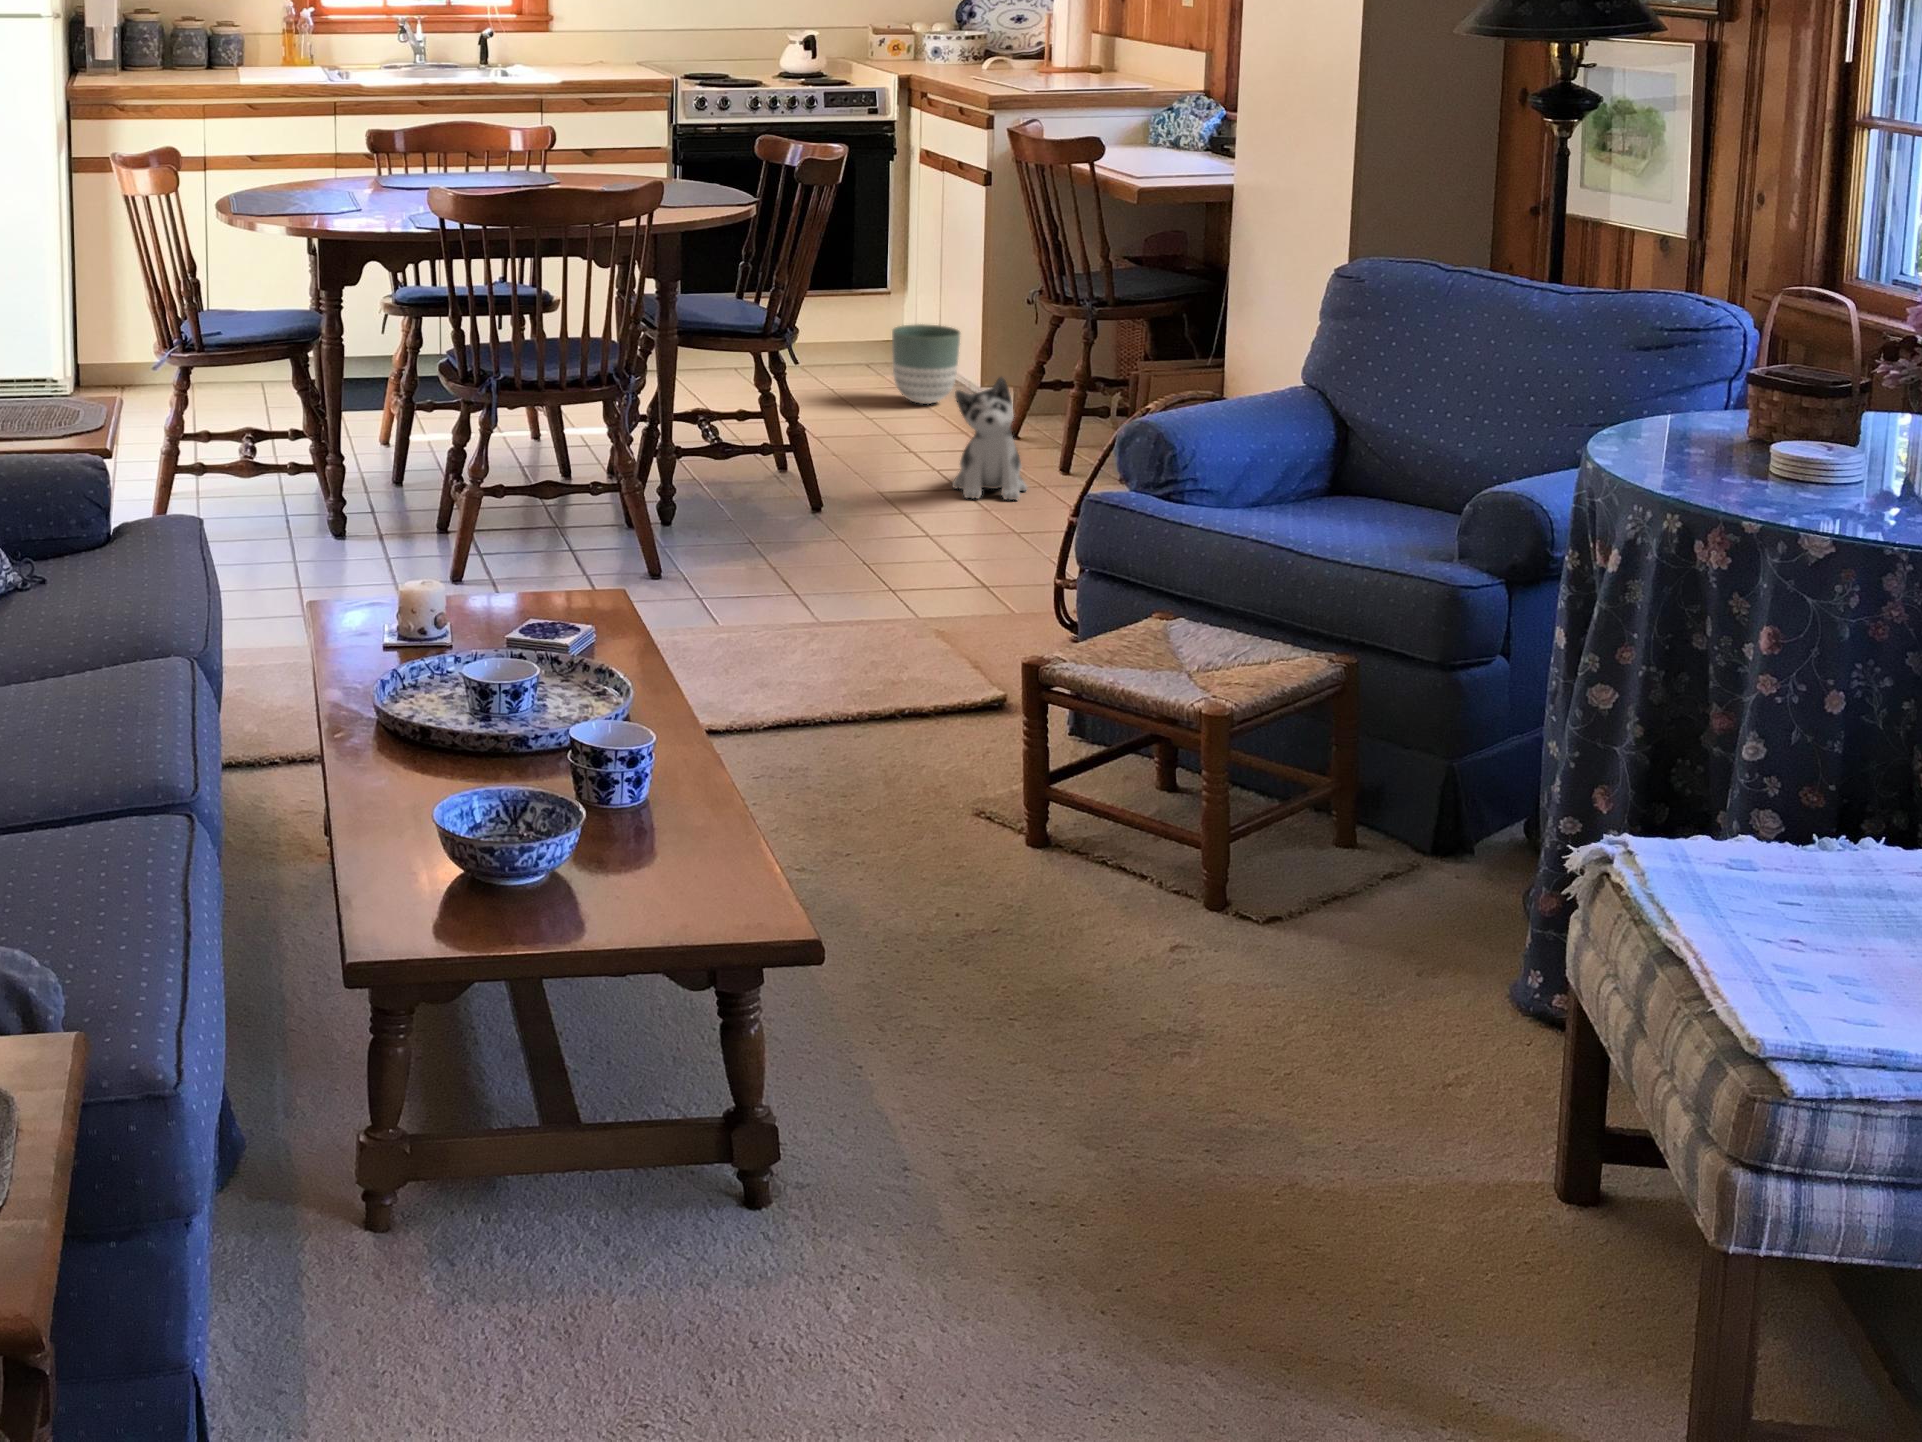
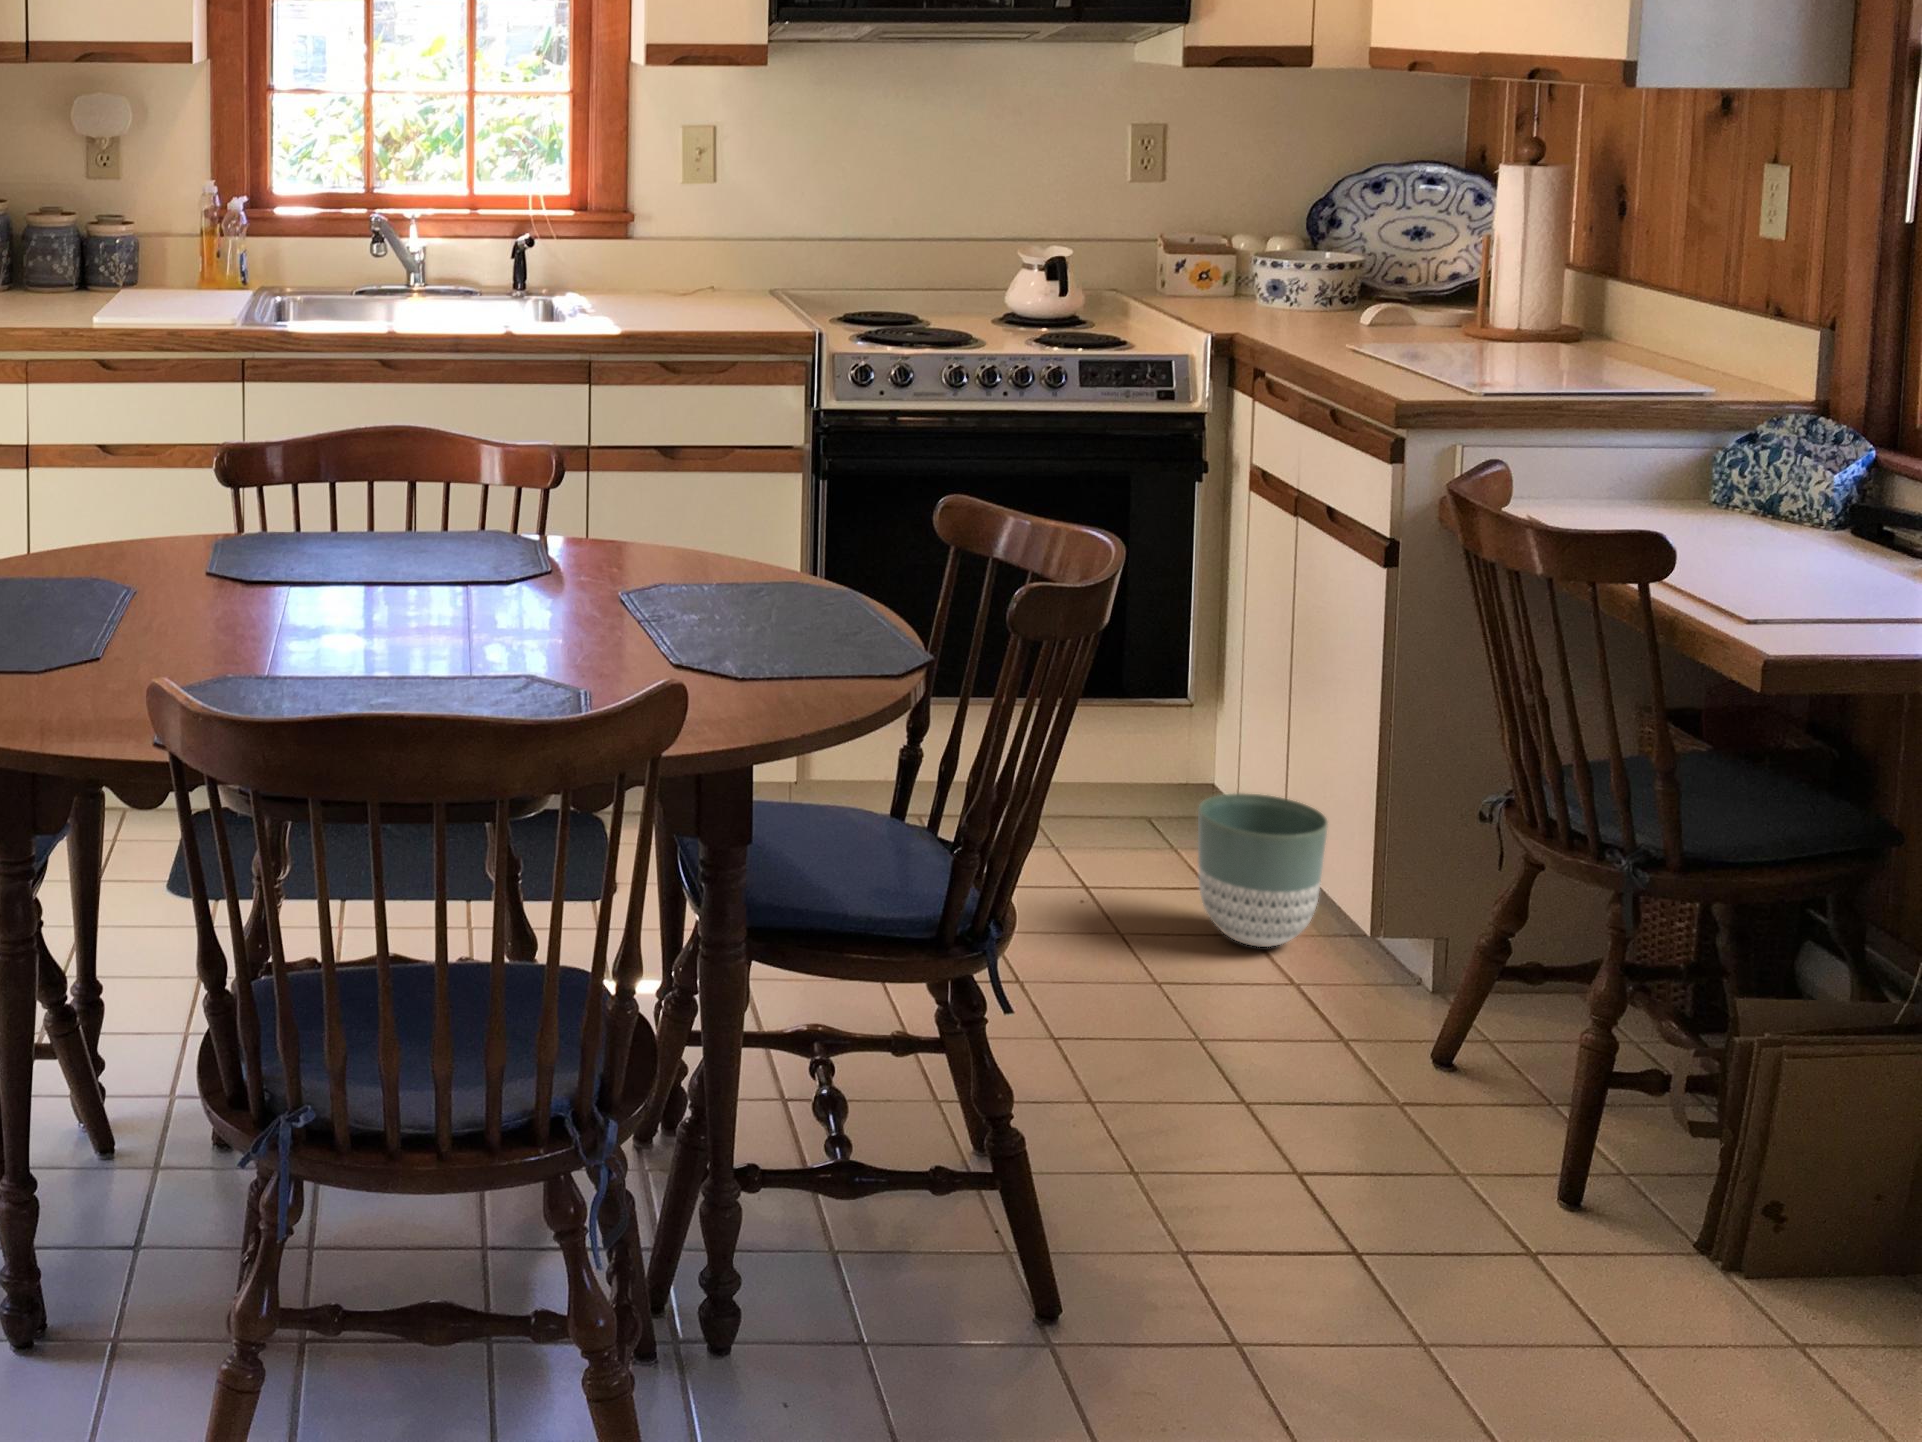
plush toy: present [952,377,1027,500] -> none [1337,1045,1504,1319]

